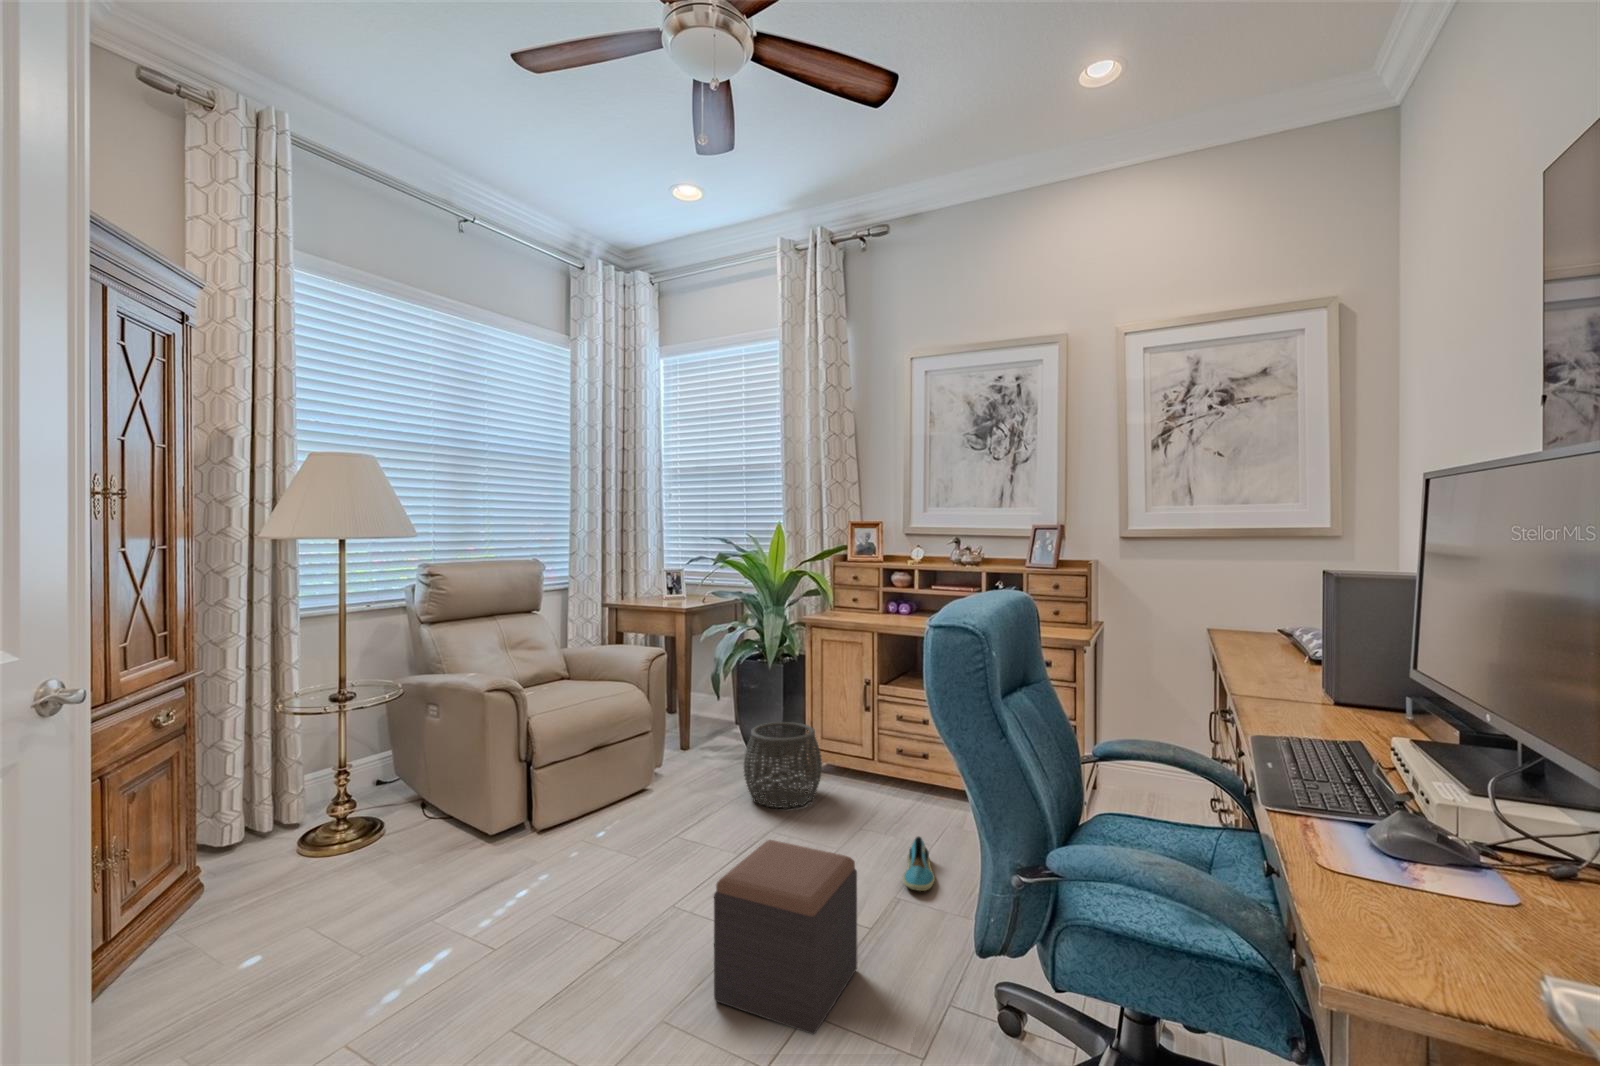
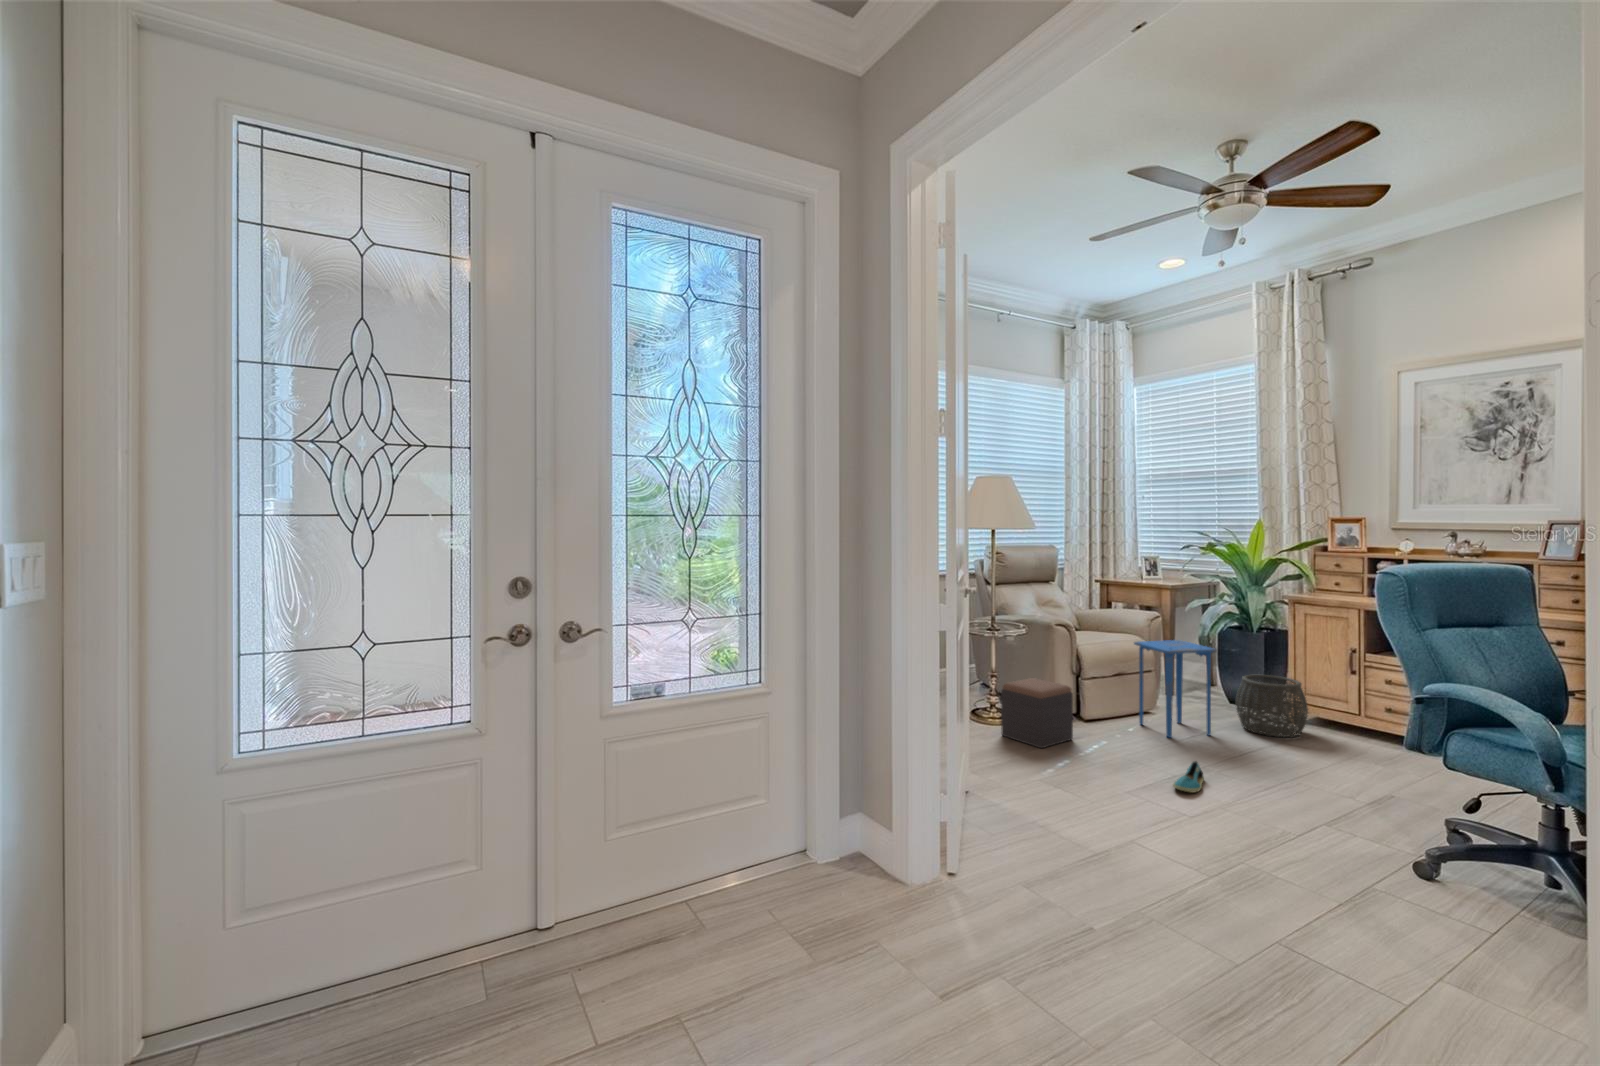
side table: none [612,688,715,840] -> present [1134,640,1217,738]
shoe: present [903,836,935,891] -> present [1173,761,1204,792]
footstool: present [714,840,857,1035] -> present [1001,678,1073,748]

